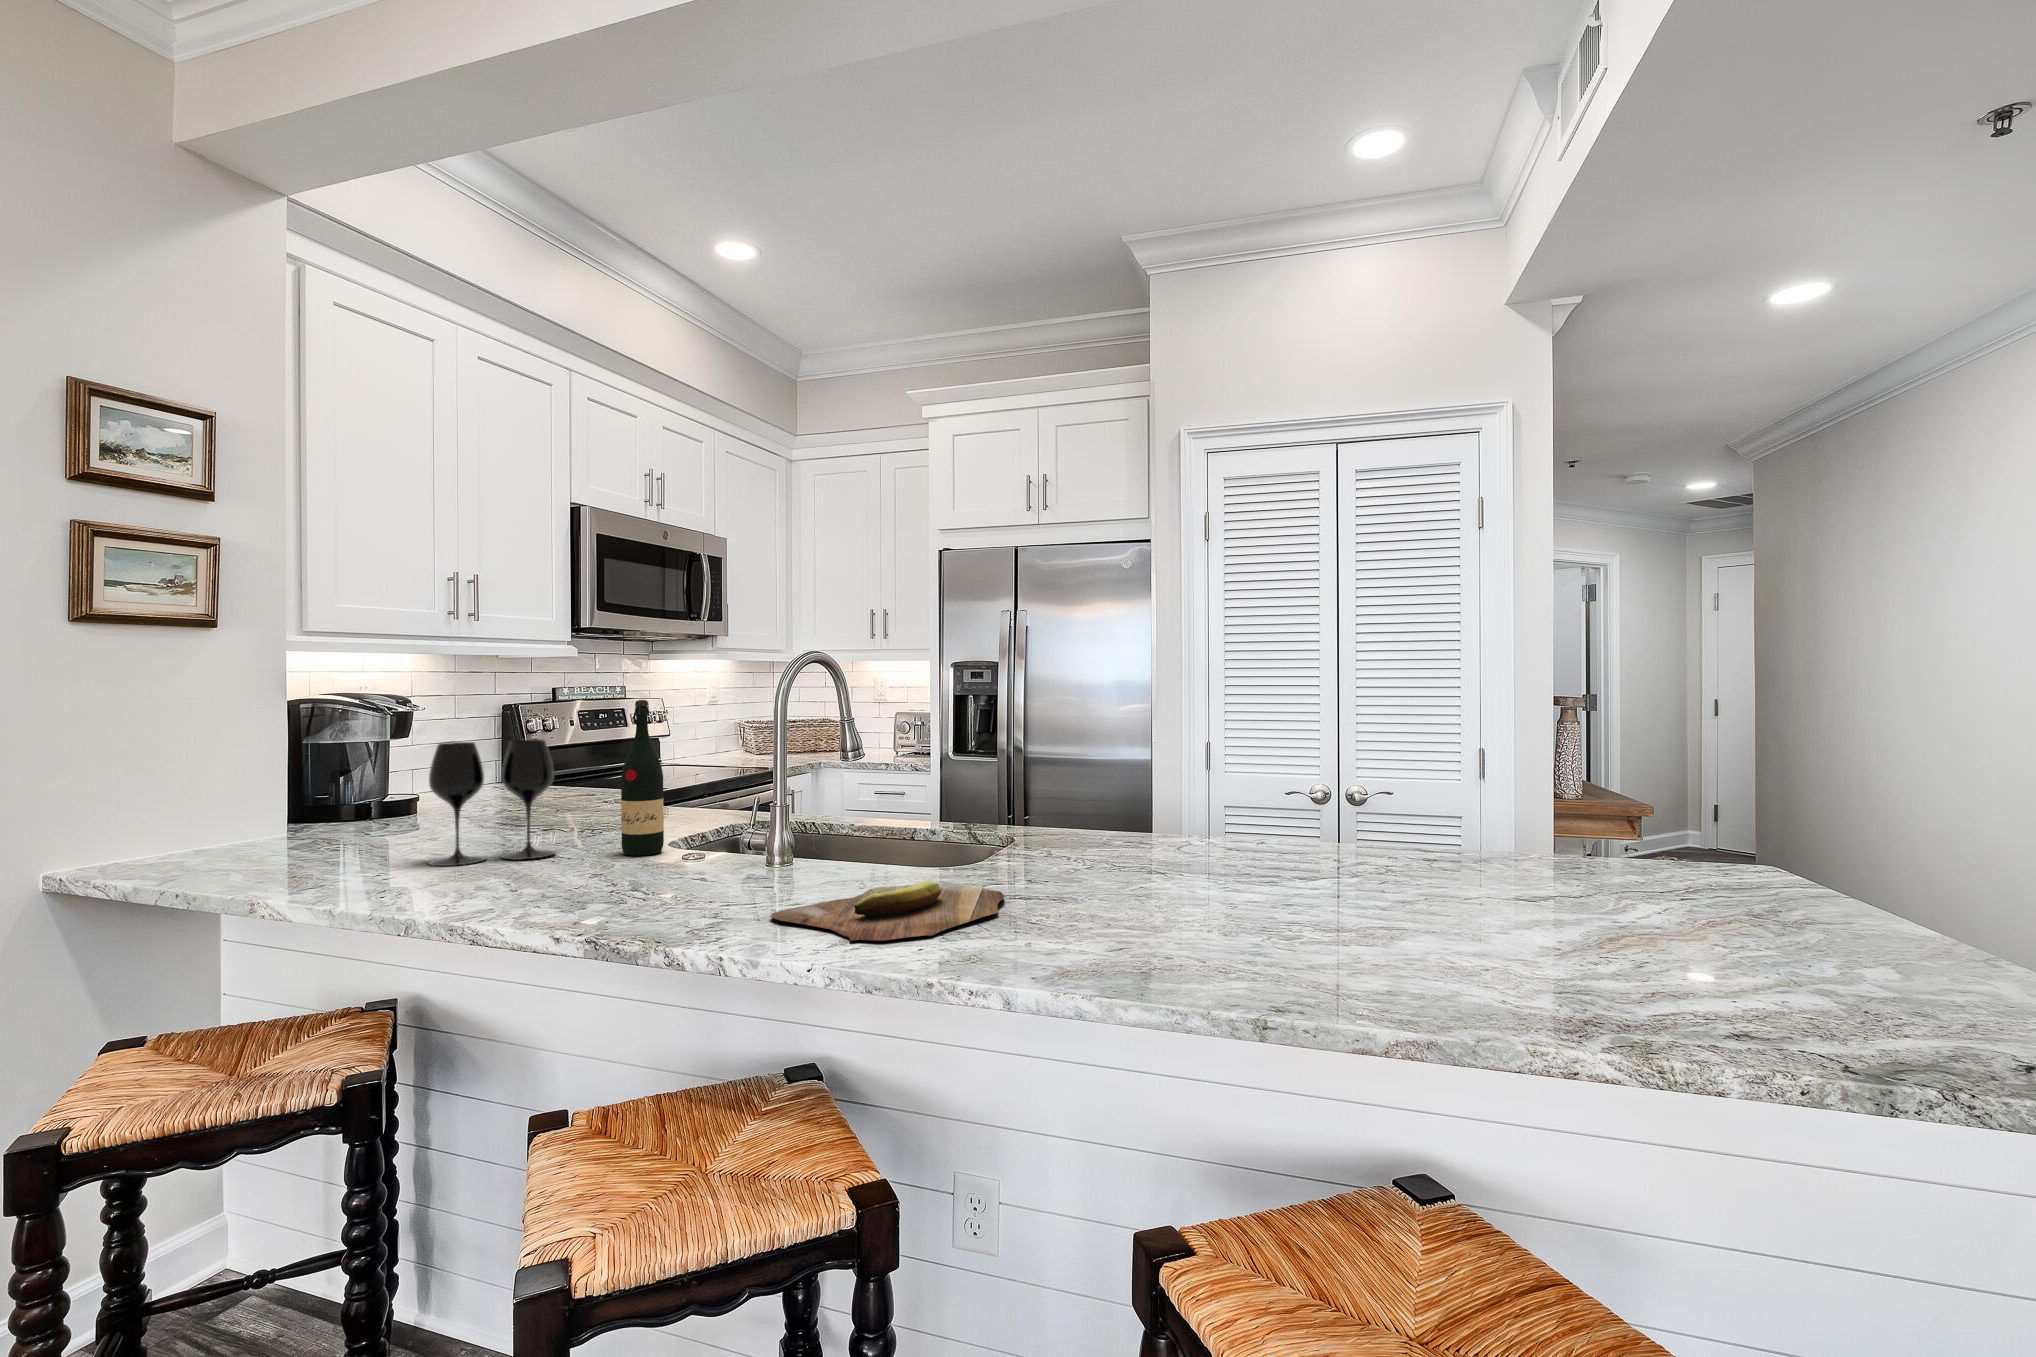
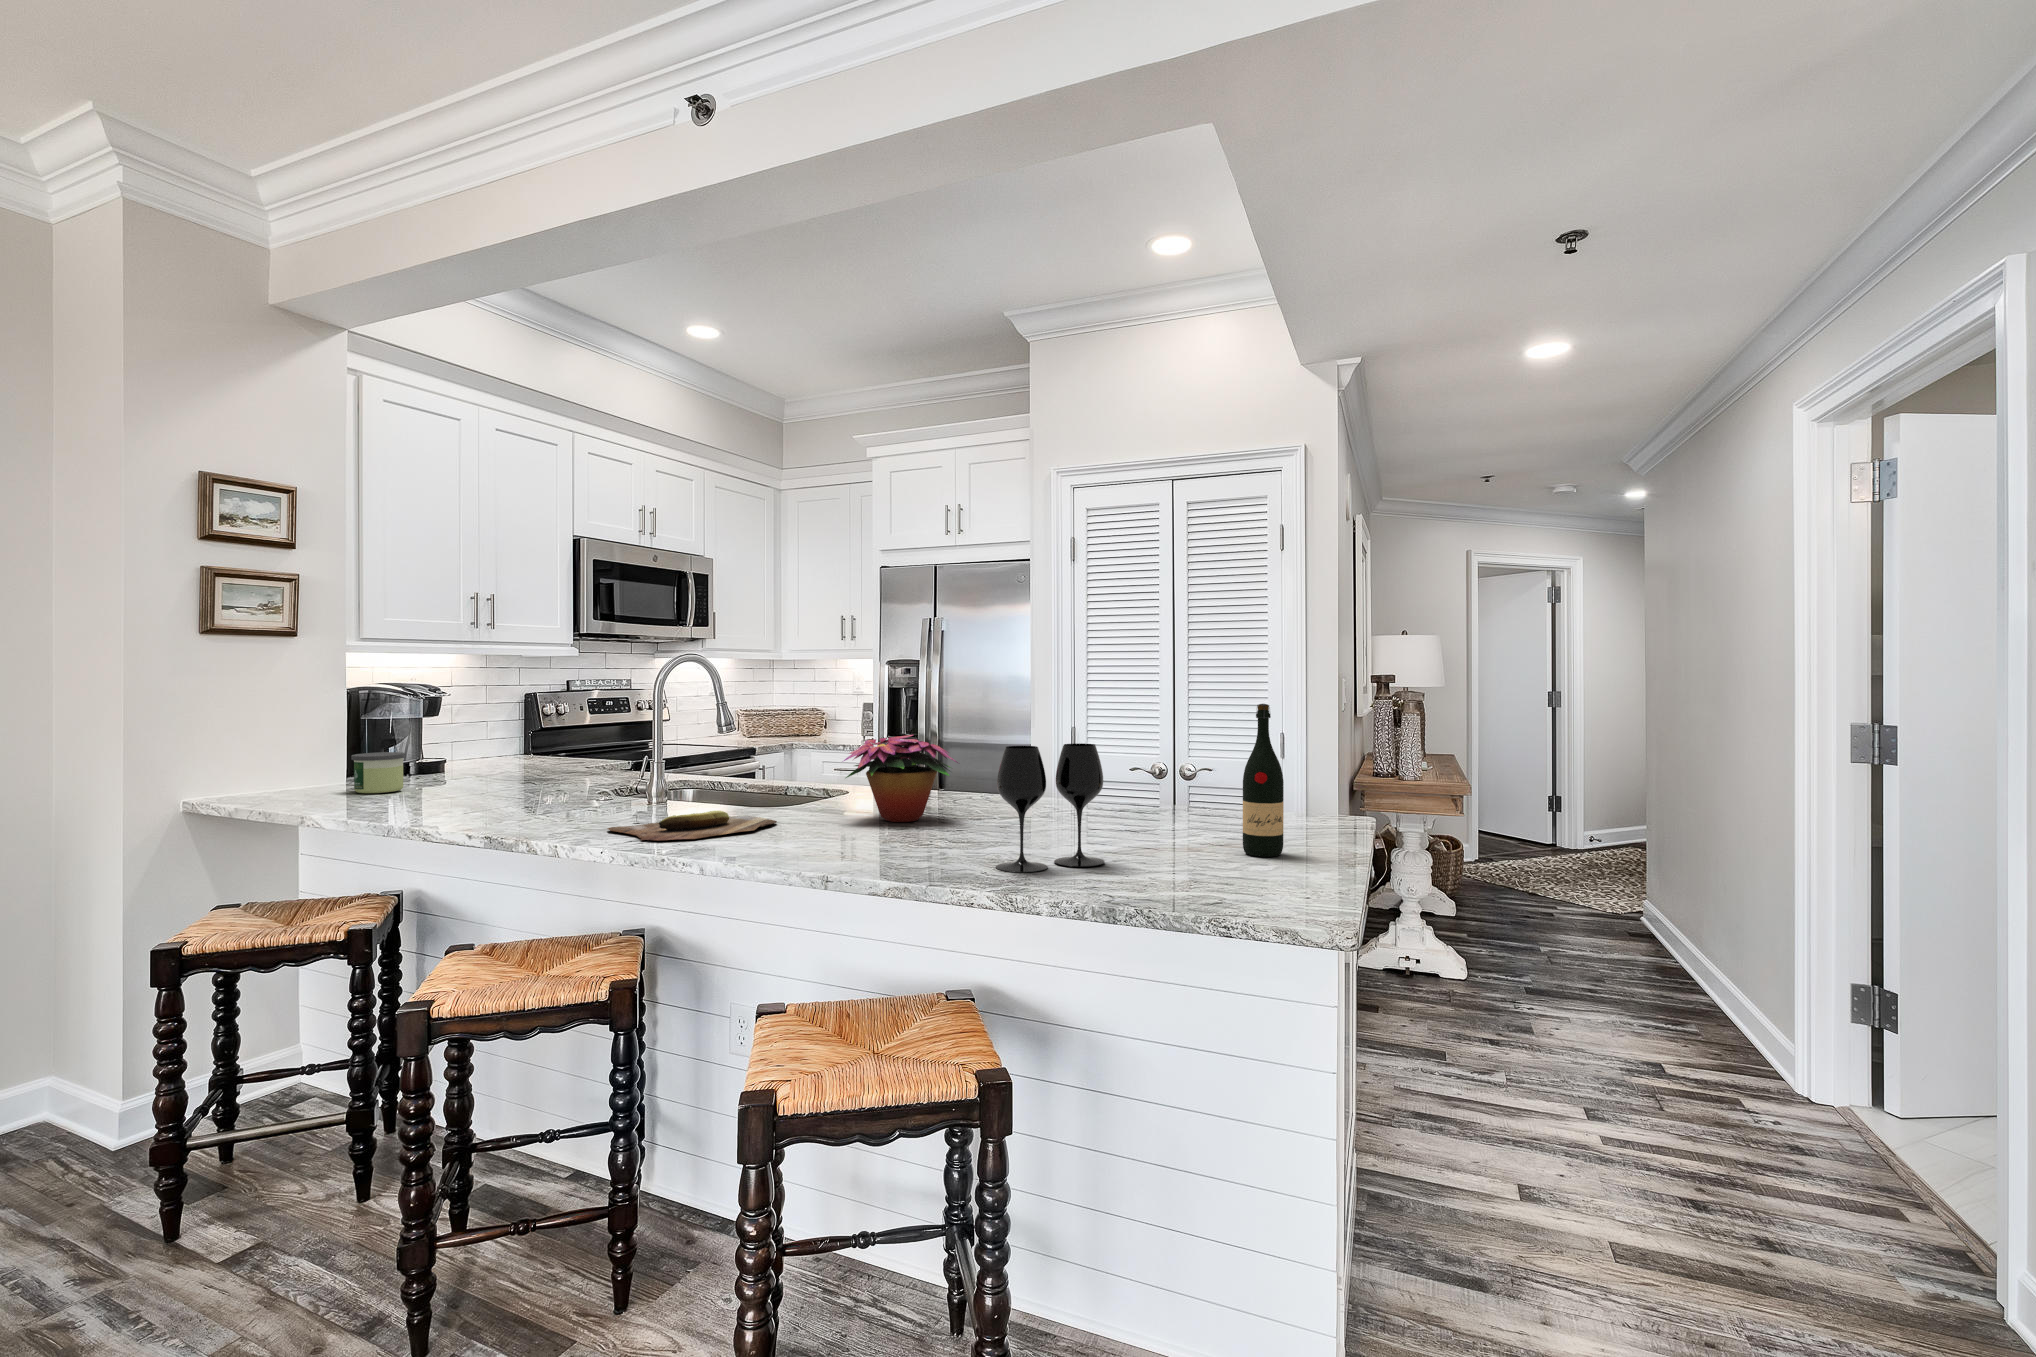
wine bottle: present [621,700,664,856] -> present [1243,704,1284,857]
wine glass: present [429,739,555,866] -> present [996,743,1105,873]
flower arrangement: none [1078,759,1260,887] -> present [844,735,958,822]
candle: none [310,790,388,852] -> present [351,752,406,793]

